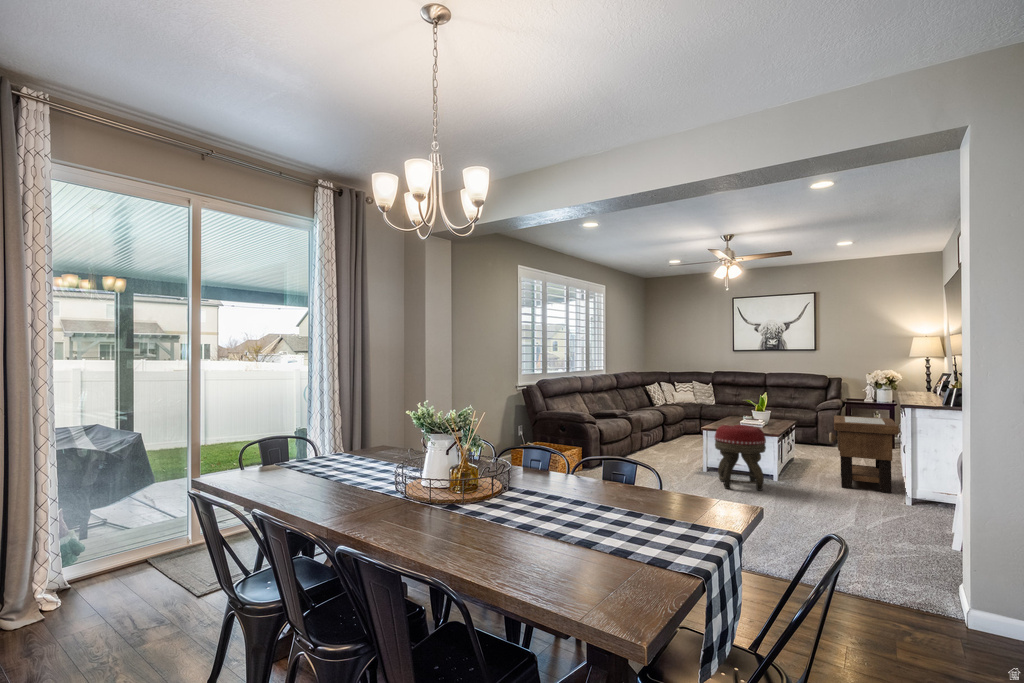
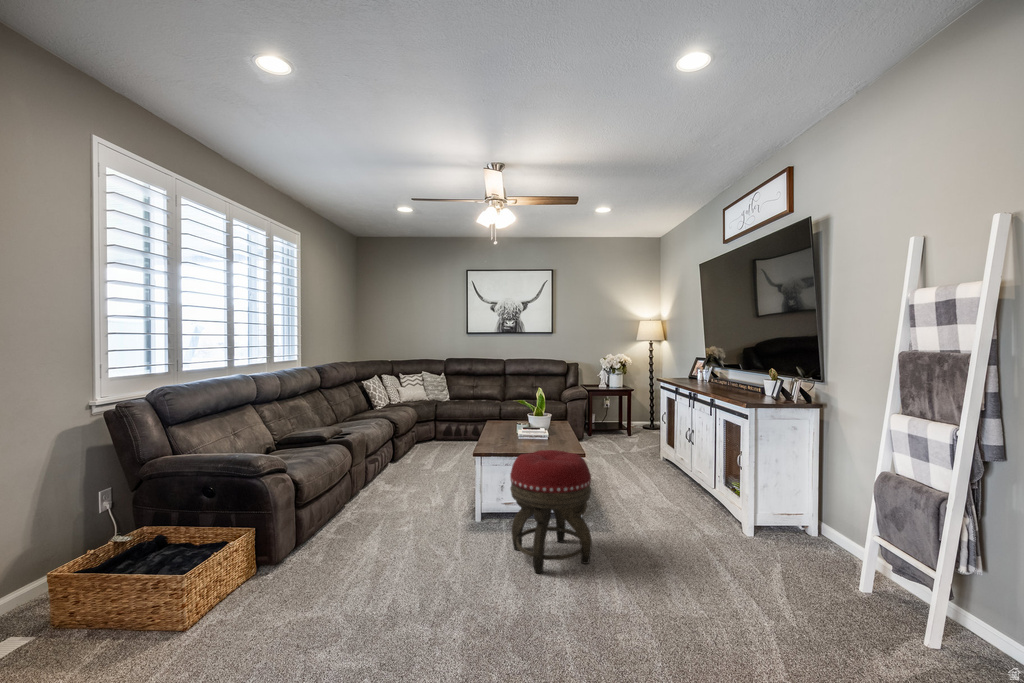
side table: present [829,416,898,493] -> none [630,415,734,523]

